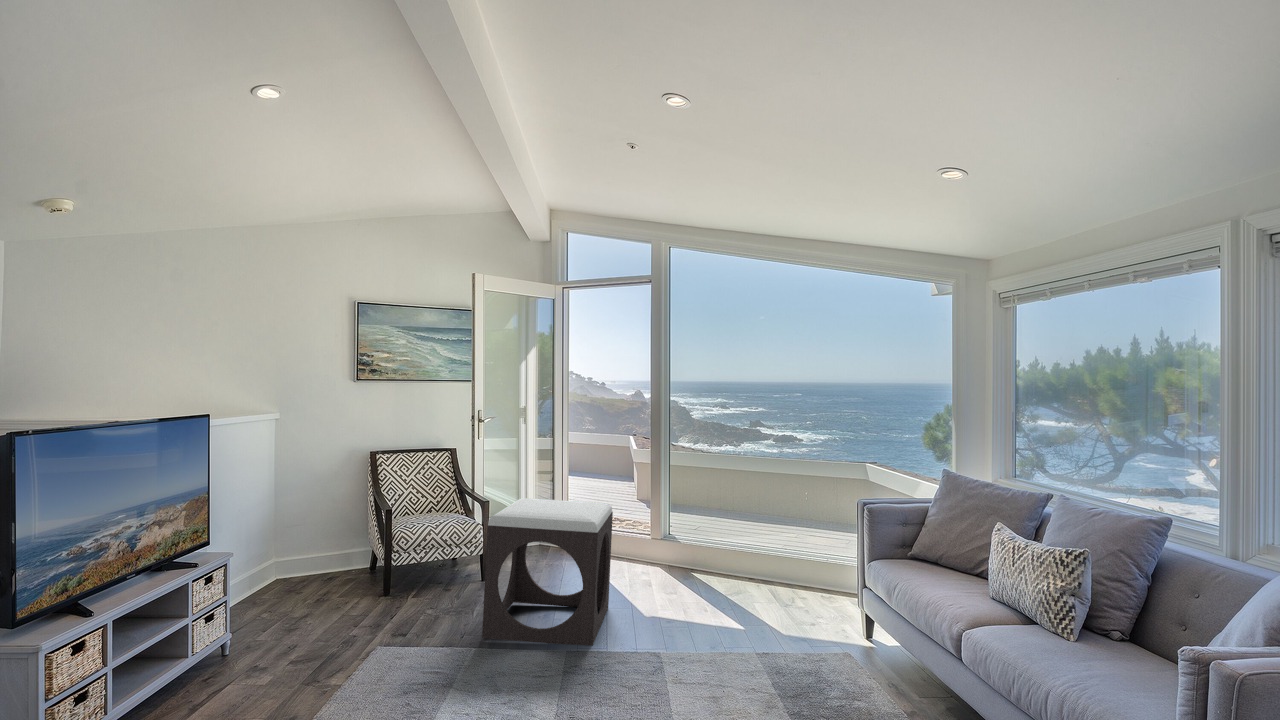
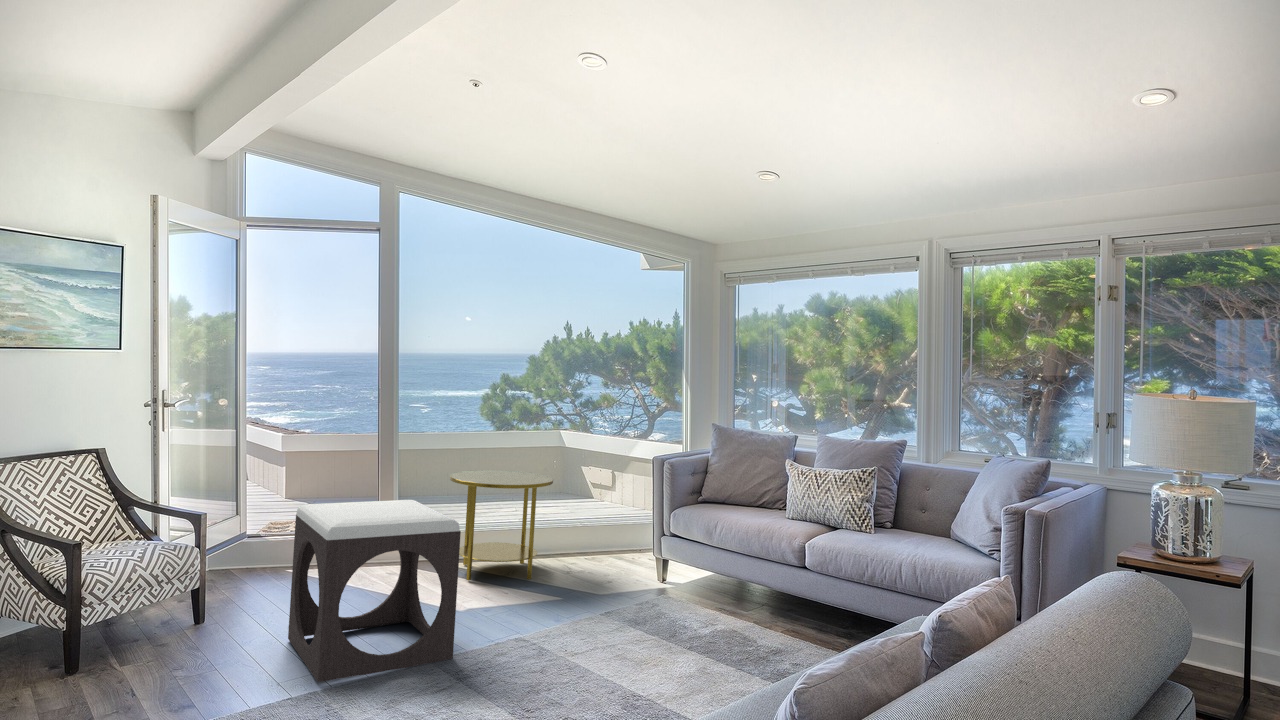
side table: none [689,486,785,595] -> present [450,470,553,580]

